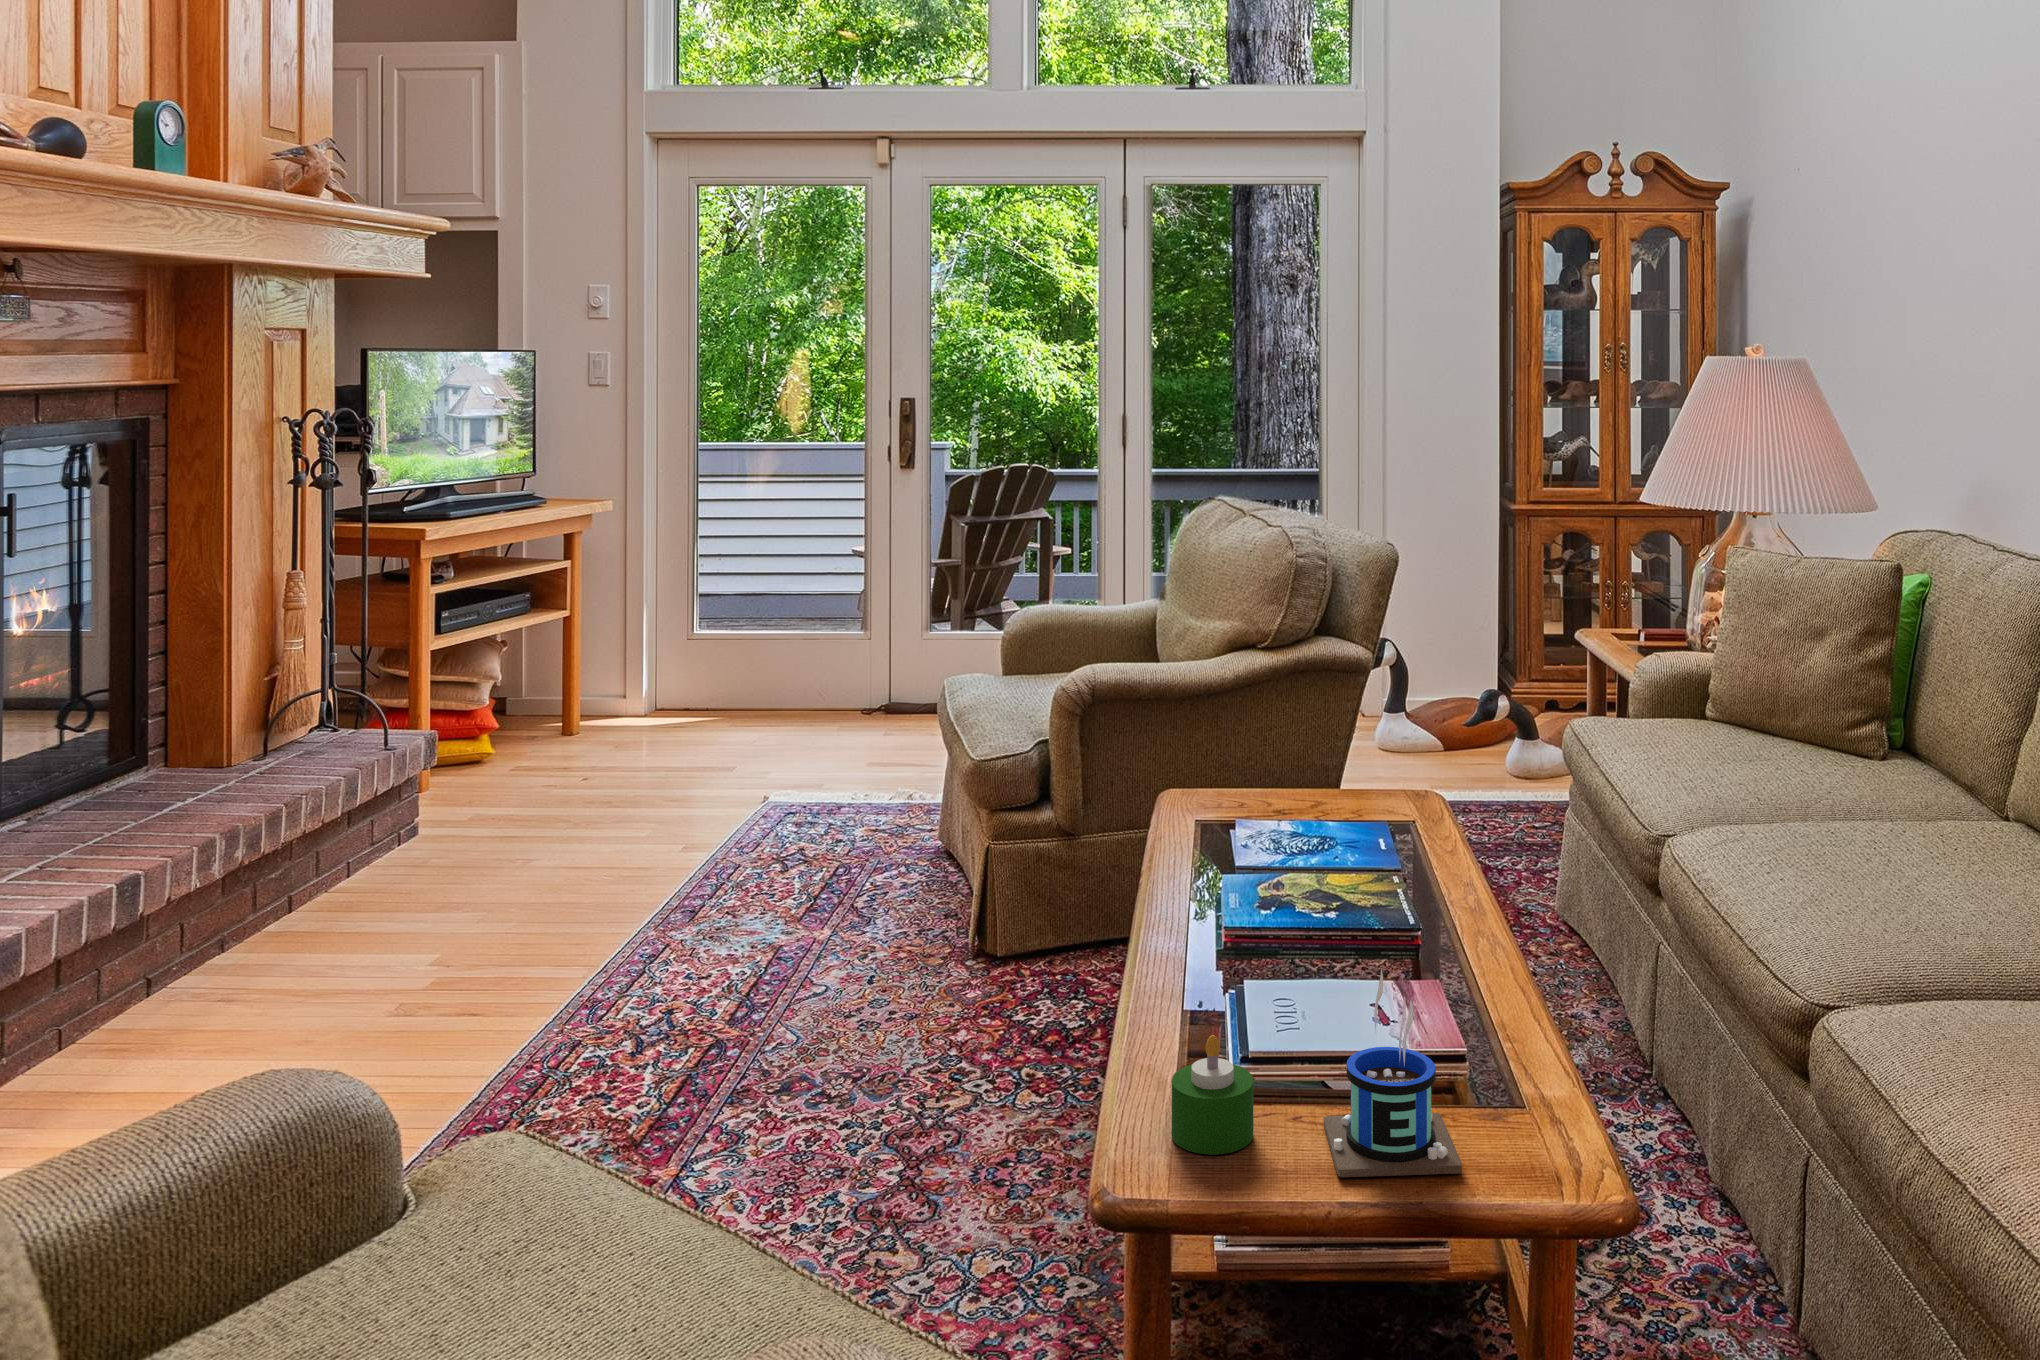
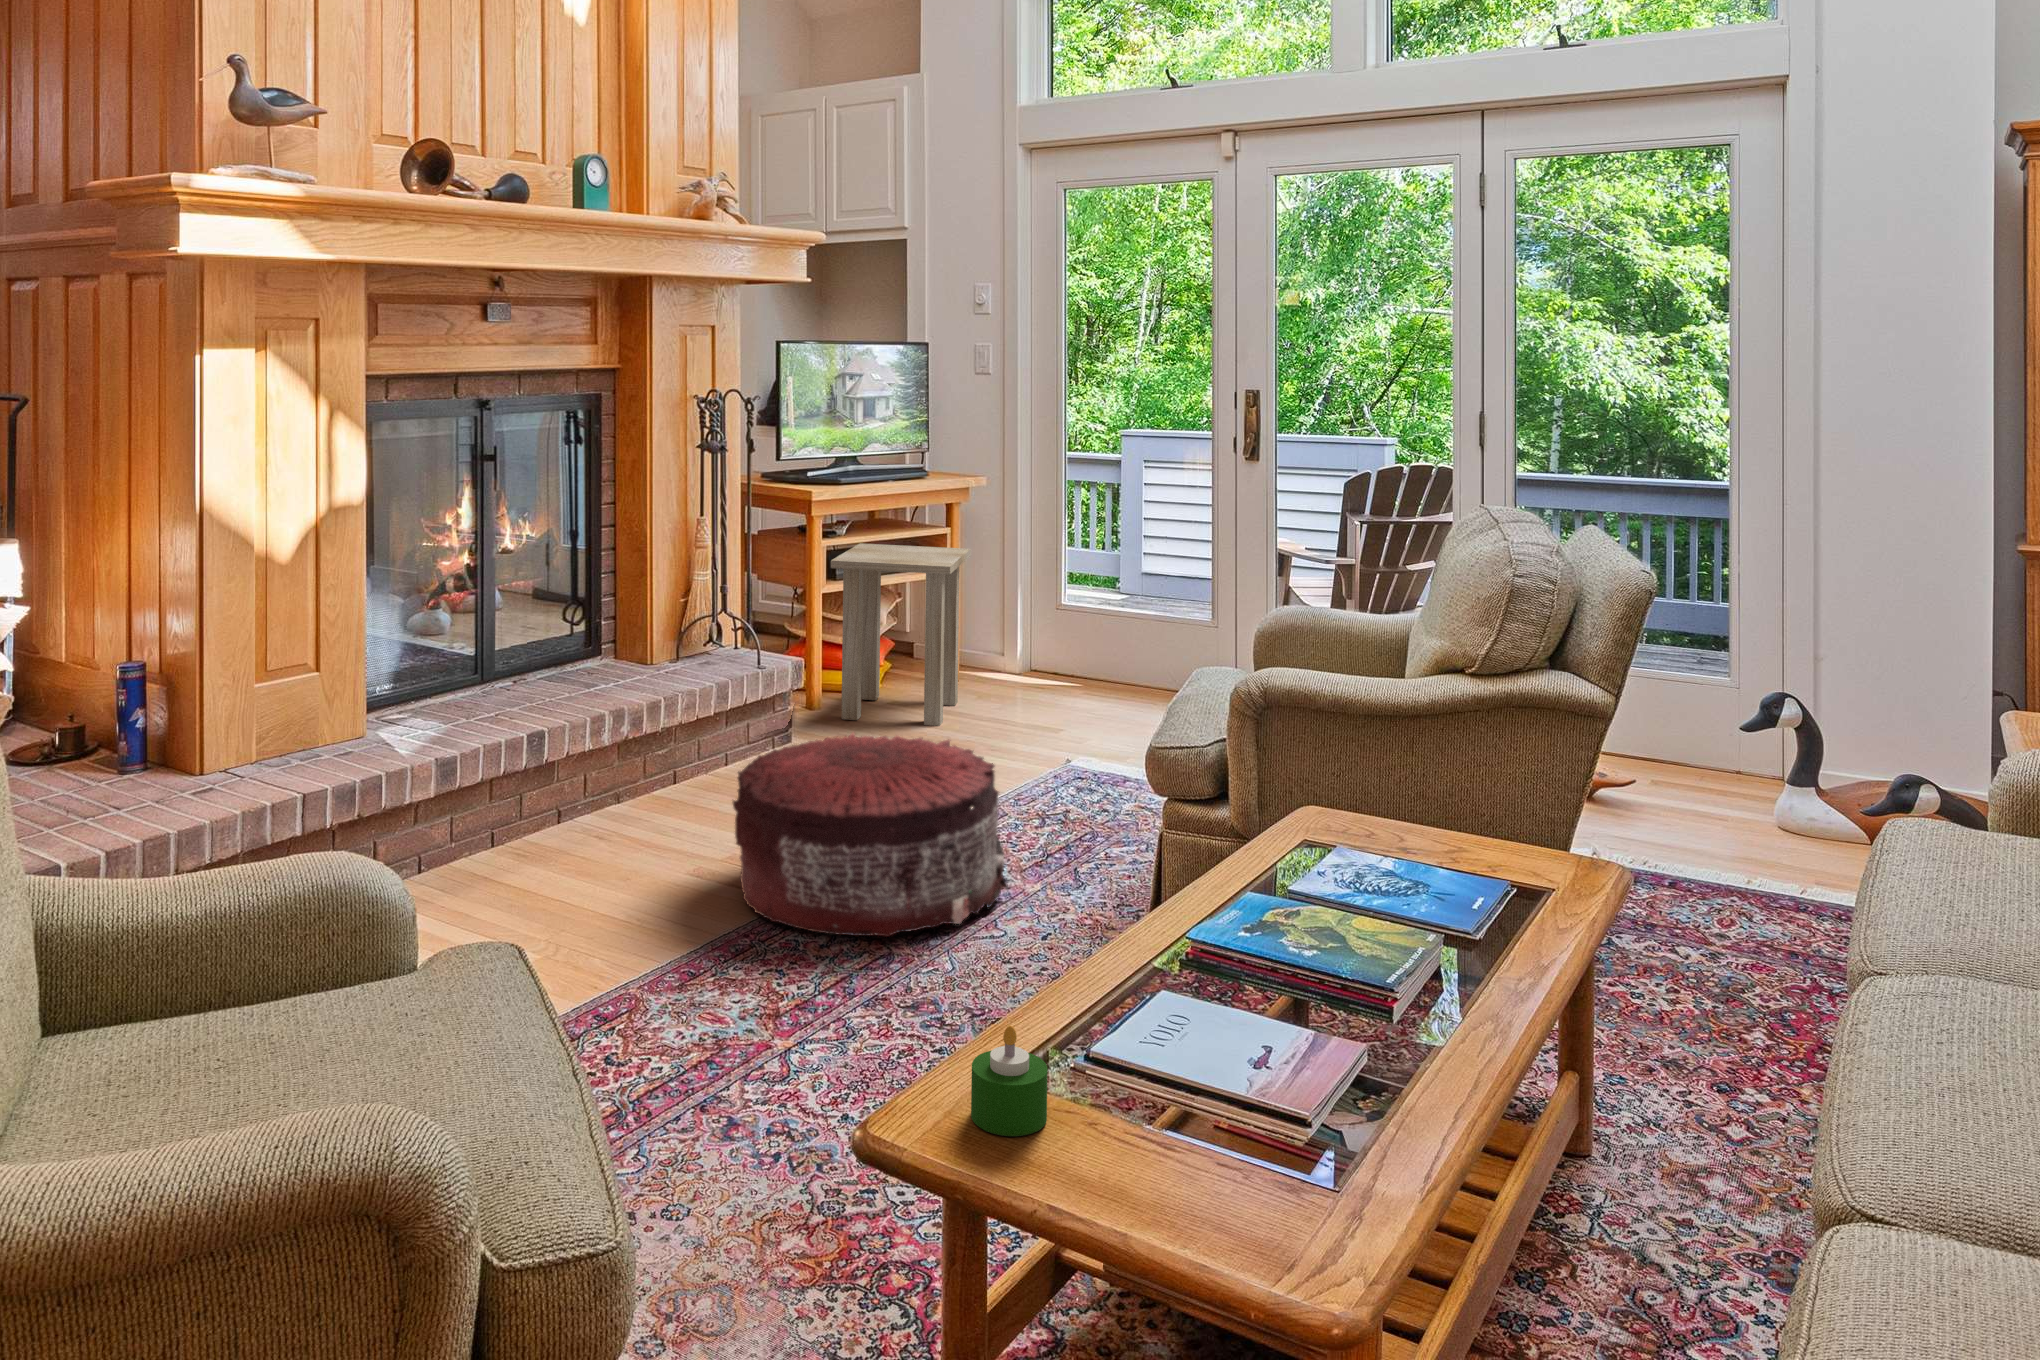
side table: none [448,582,608,801] -> present [831,543,971,726]
pouf: none [462,789,809,1043] -> present [733,733,1008,937]
mug: present [1324,970,1462,1177] -> none [1078,1001,1225,1220]

